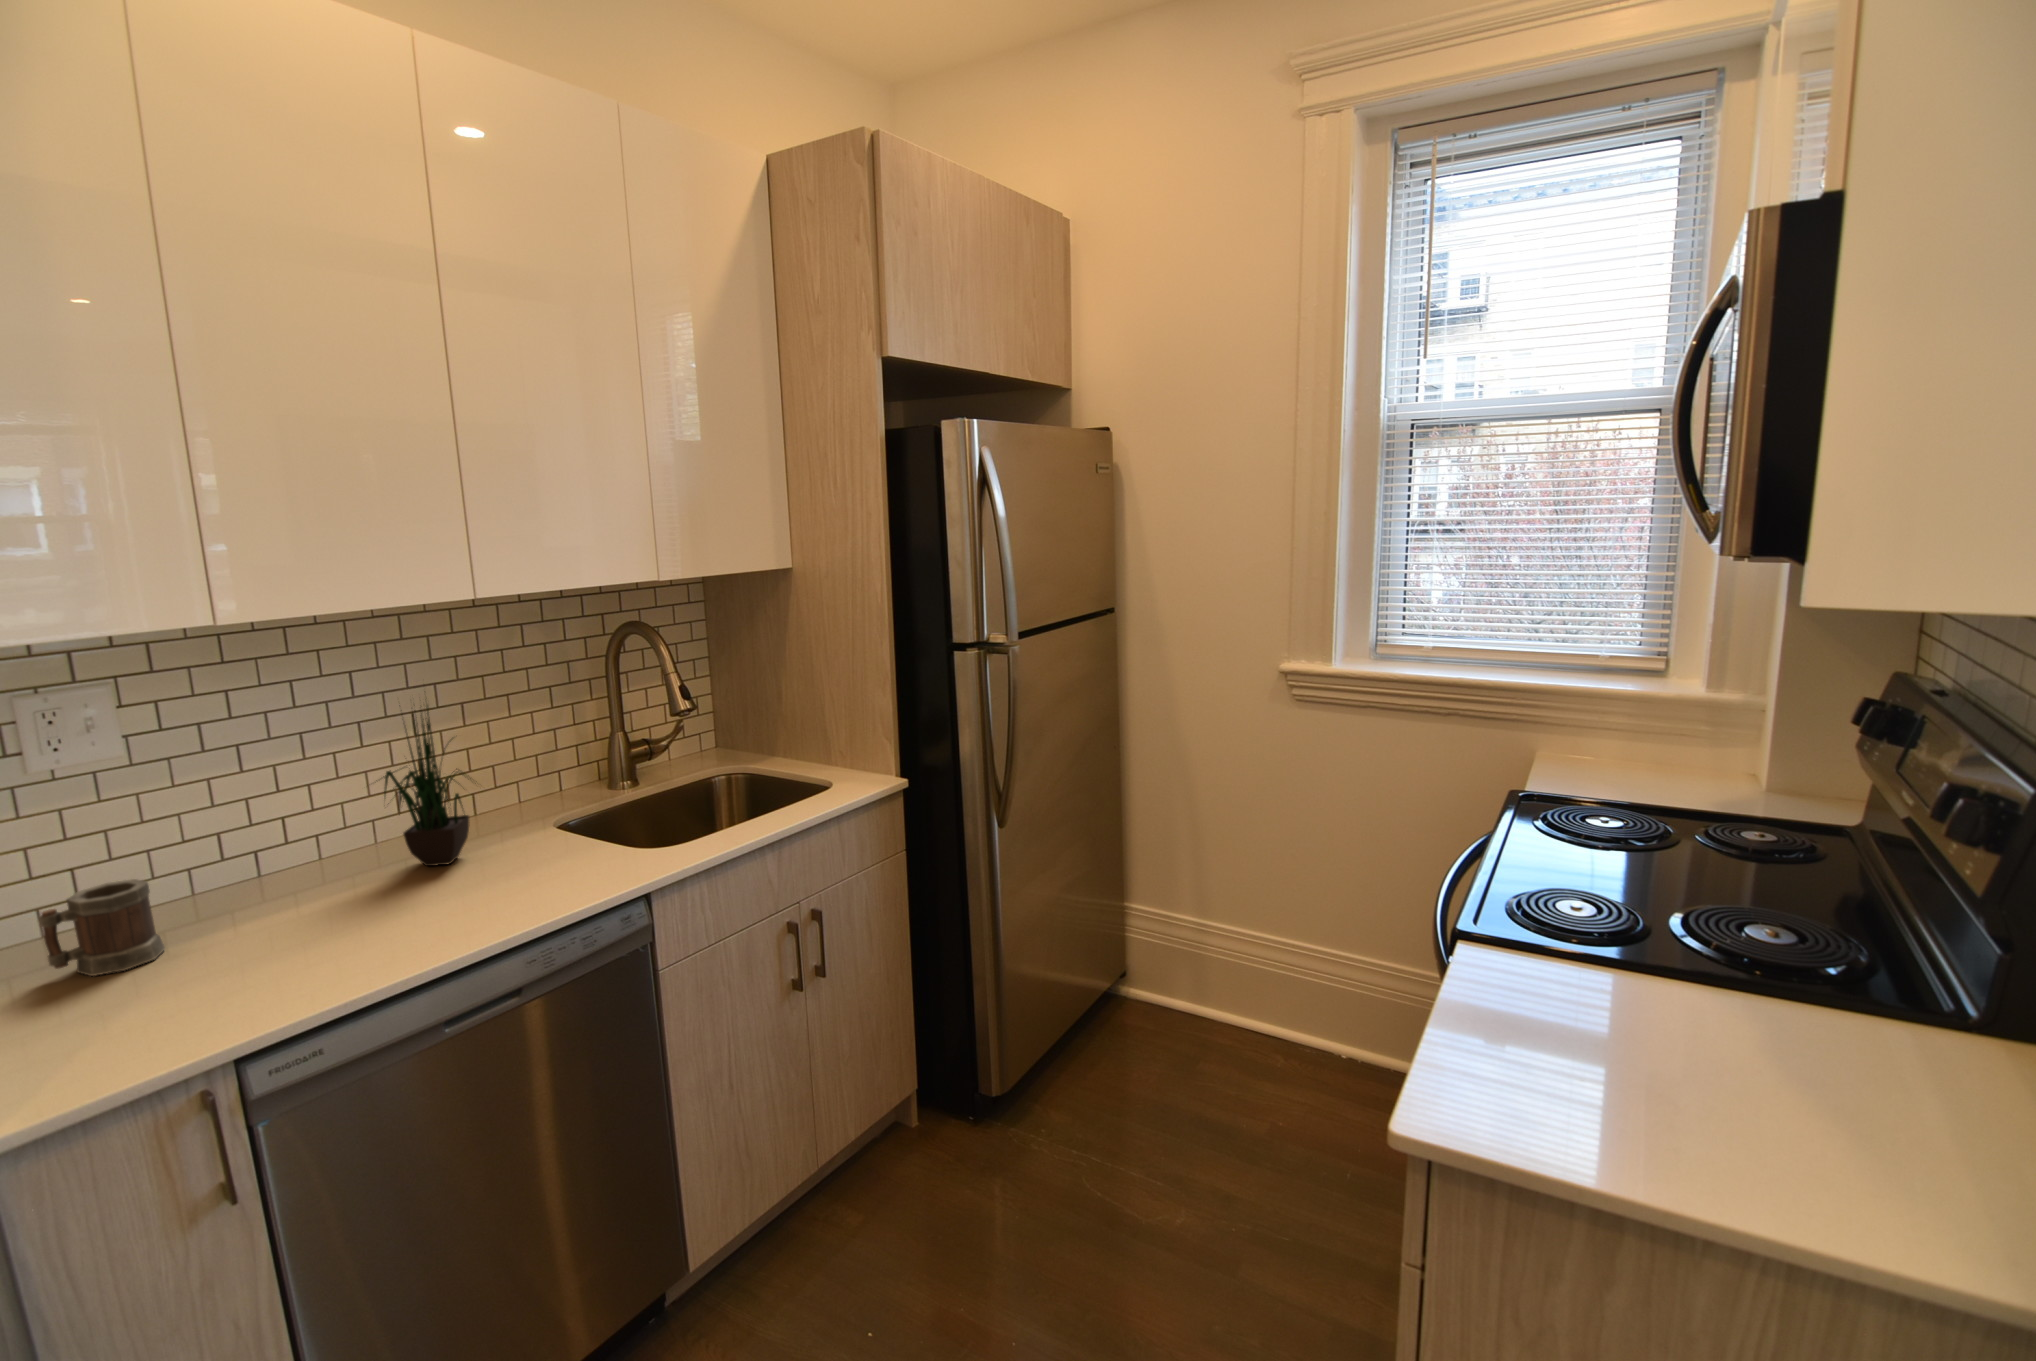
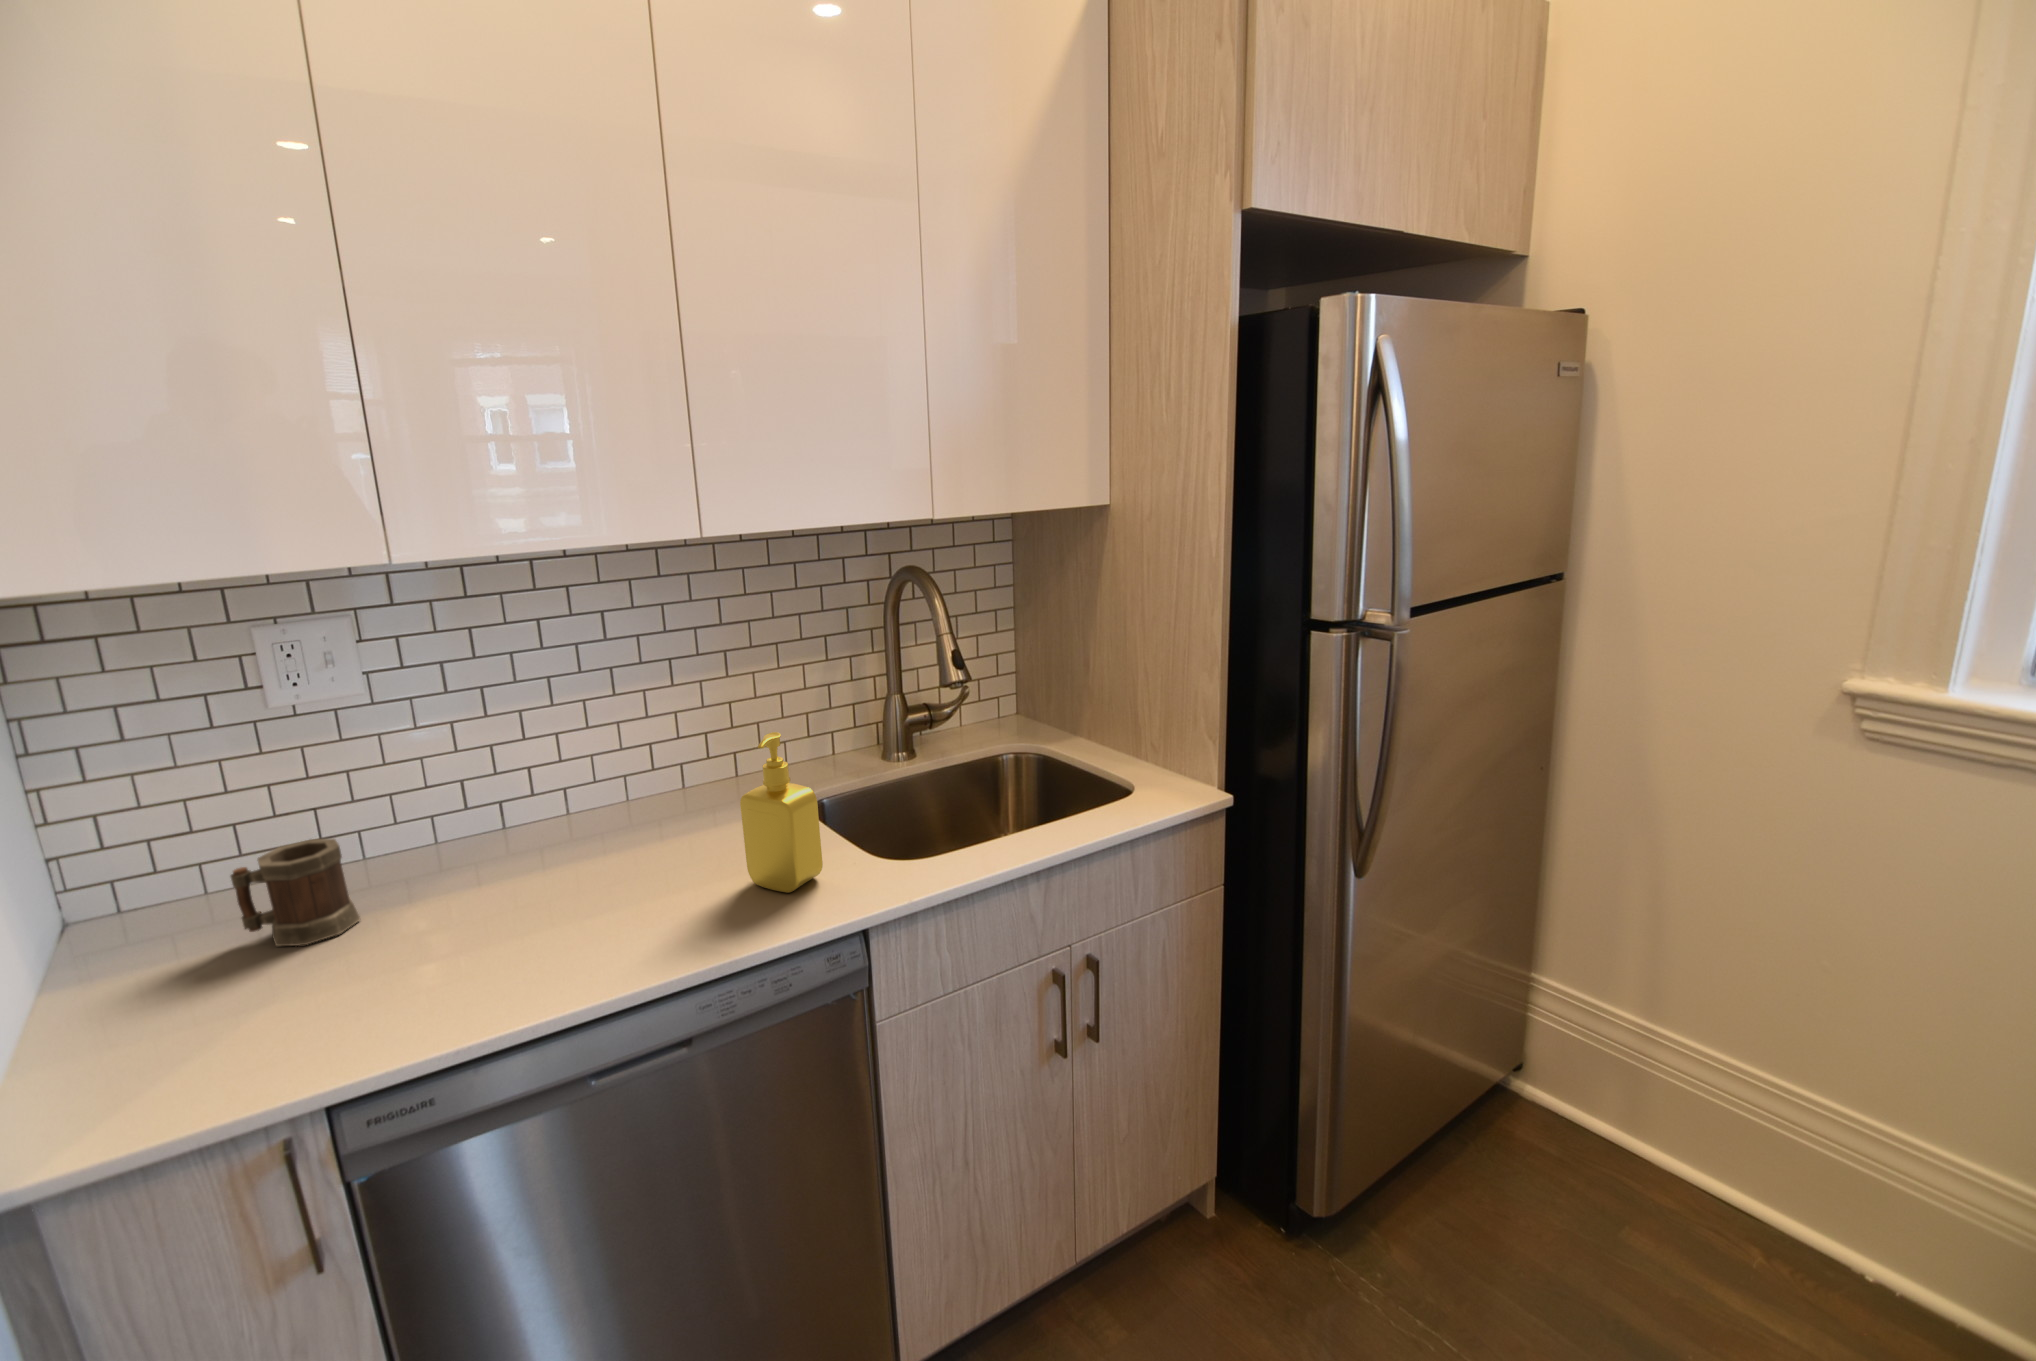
potted plant: present [383,706,471,866] -> none [591,623,720,845]
soap dispenser: none [530,751,602,876] -> present [740,732,823,893]

